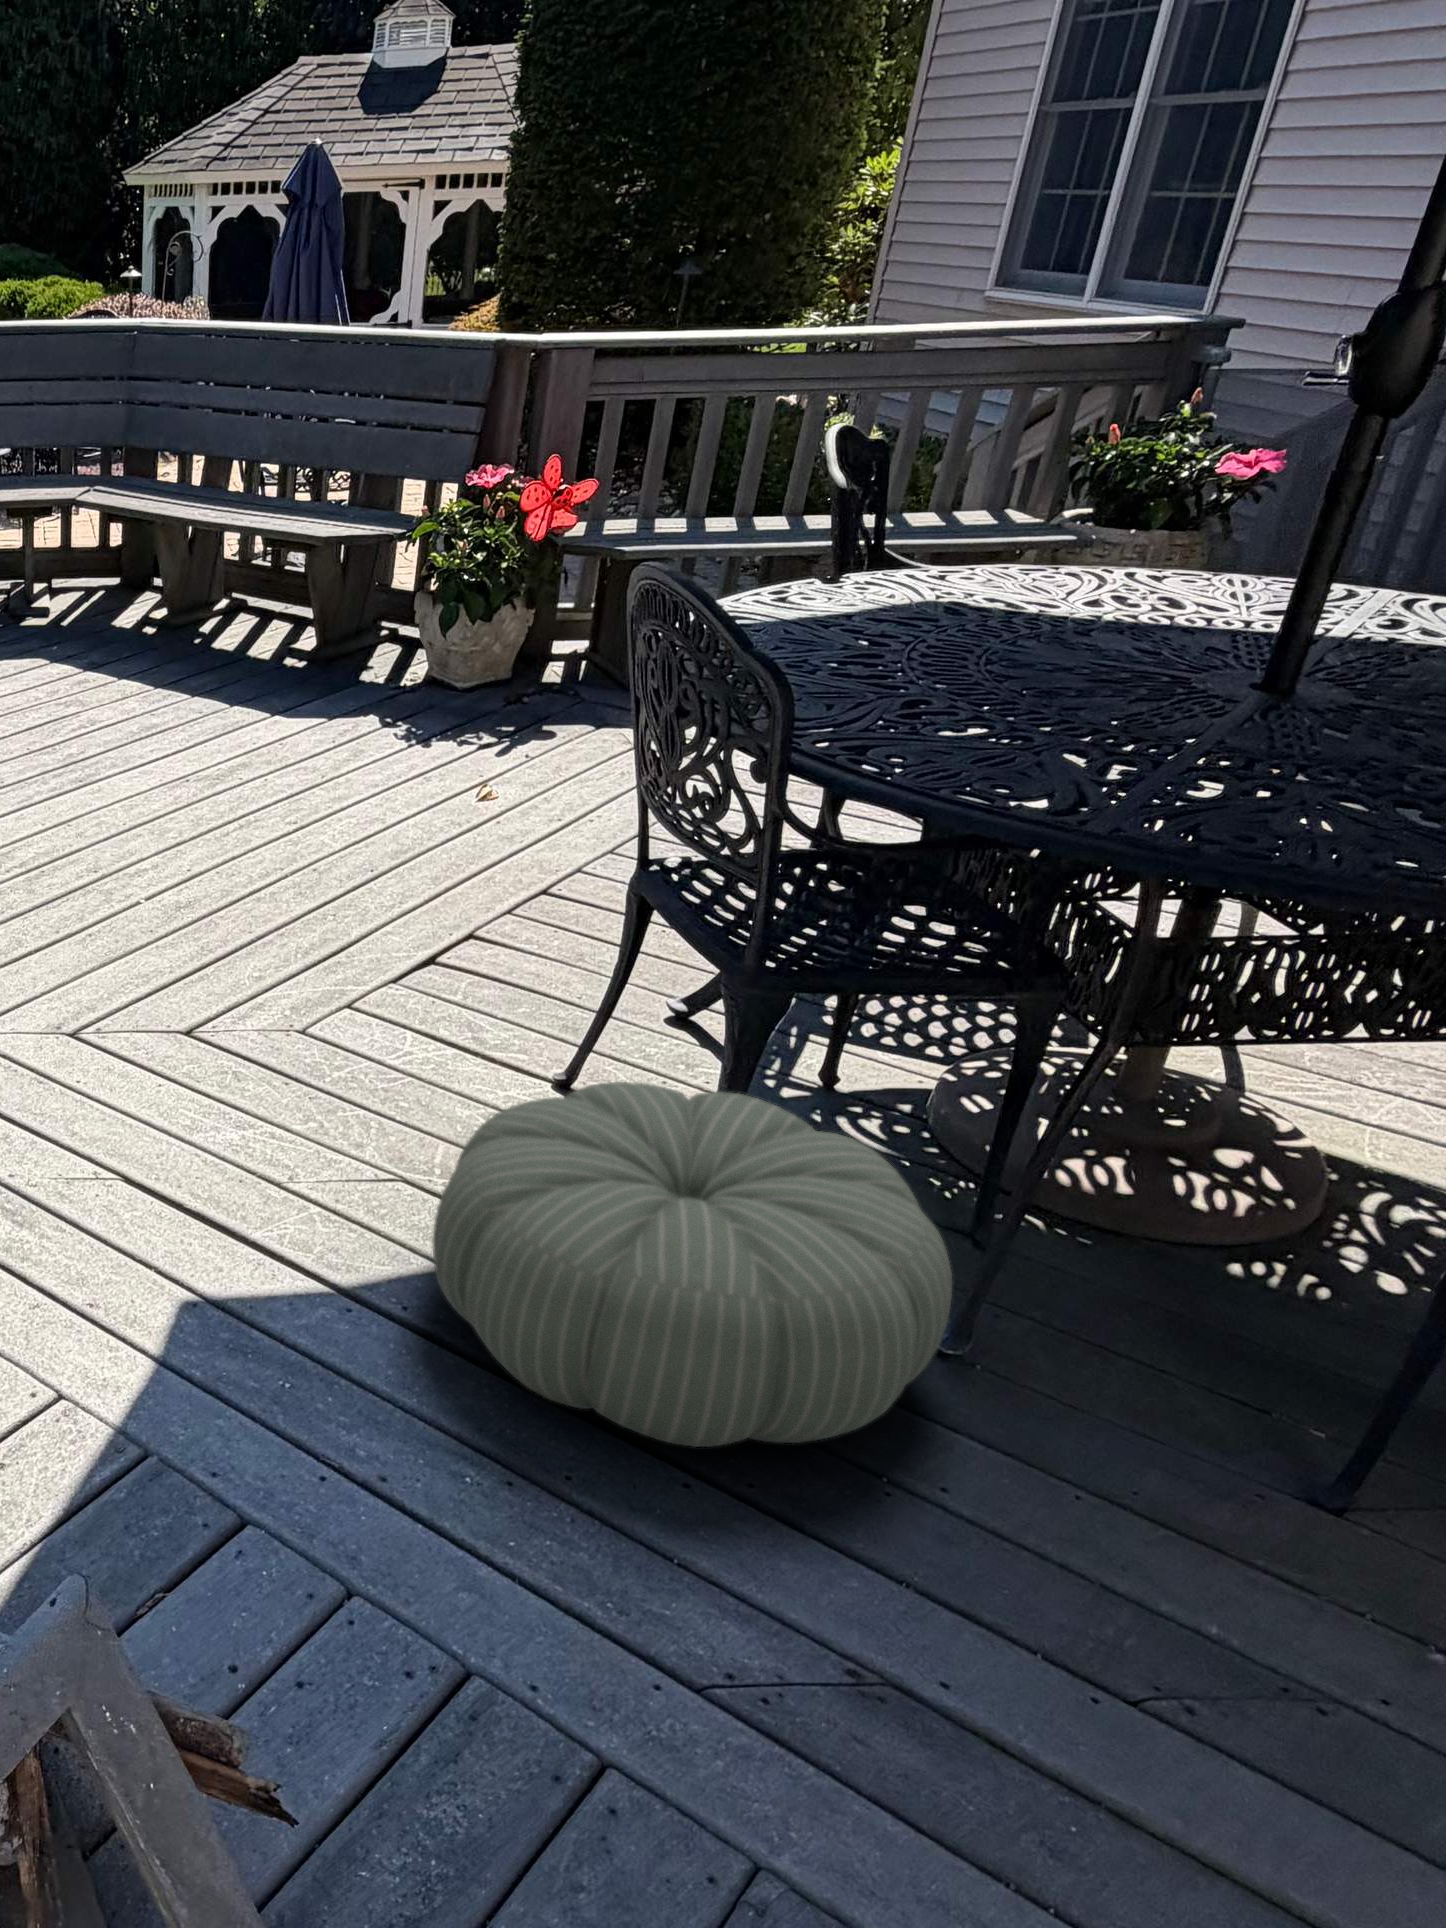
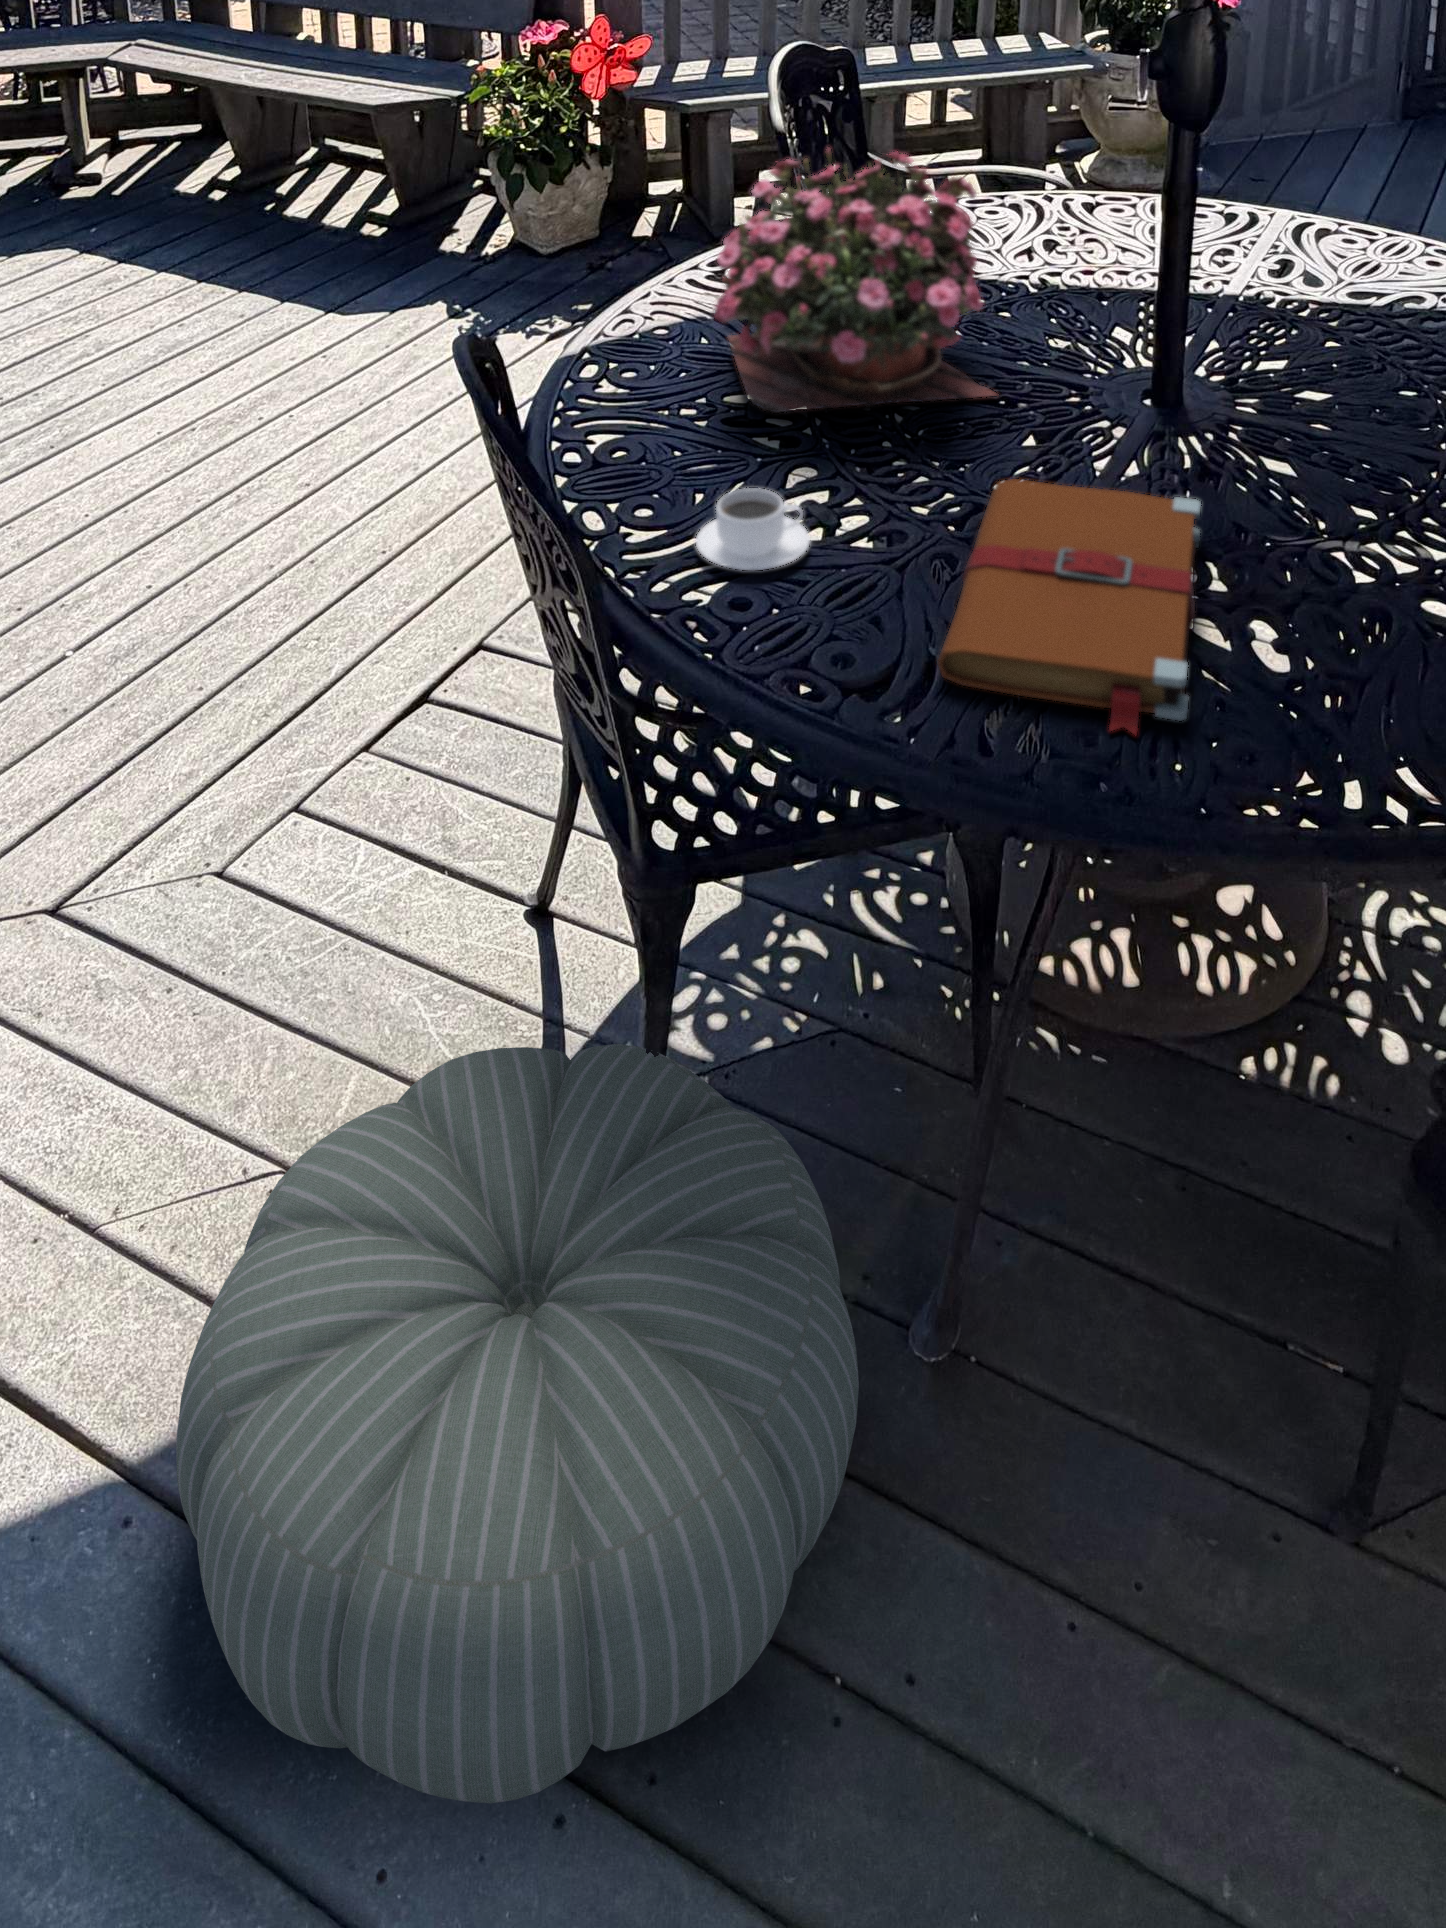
potted flower: none [825,433,1114,656] -> present [714,149,996,413]
coffee cup: none [853,671,959,727] -> present [696,488,810,570]
book: none [1112,684,1367,819] -> present [937,479,1201,734]

